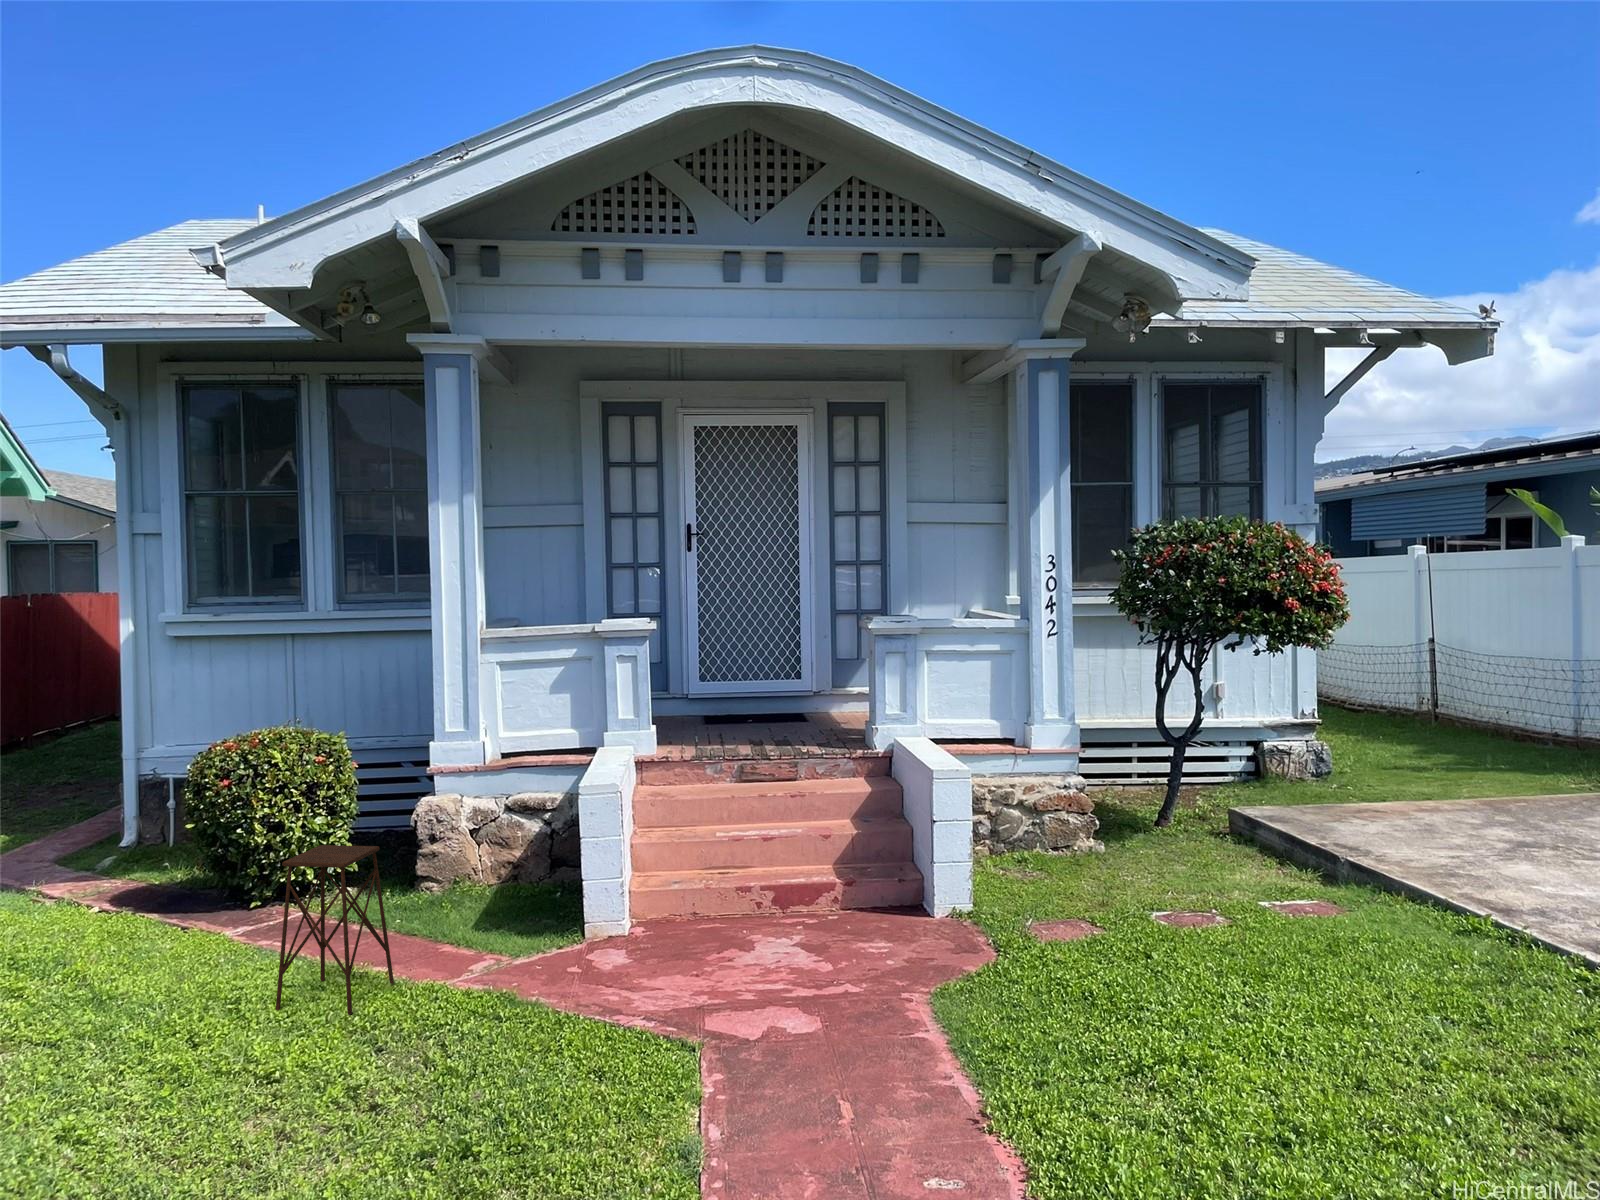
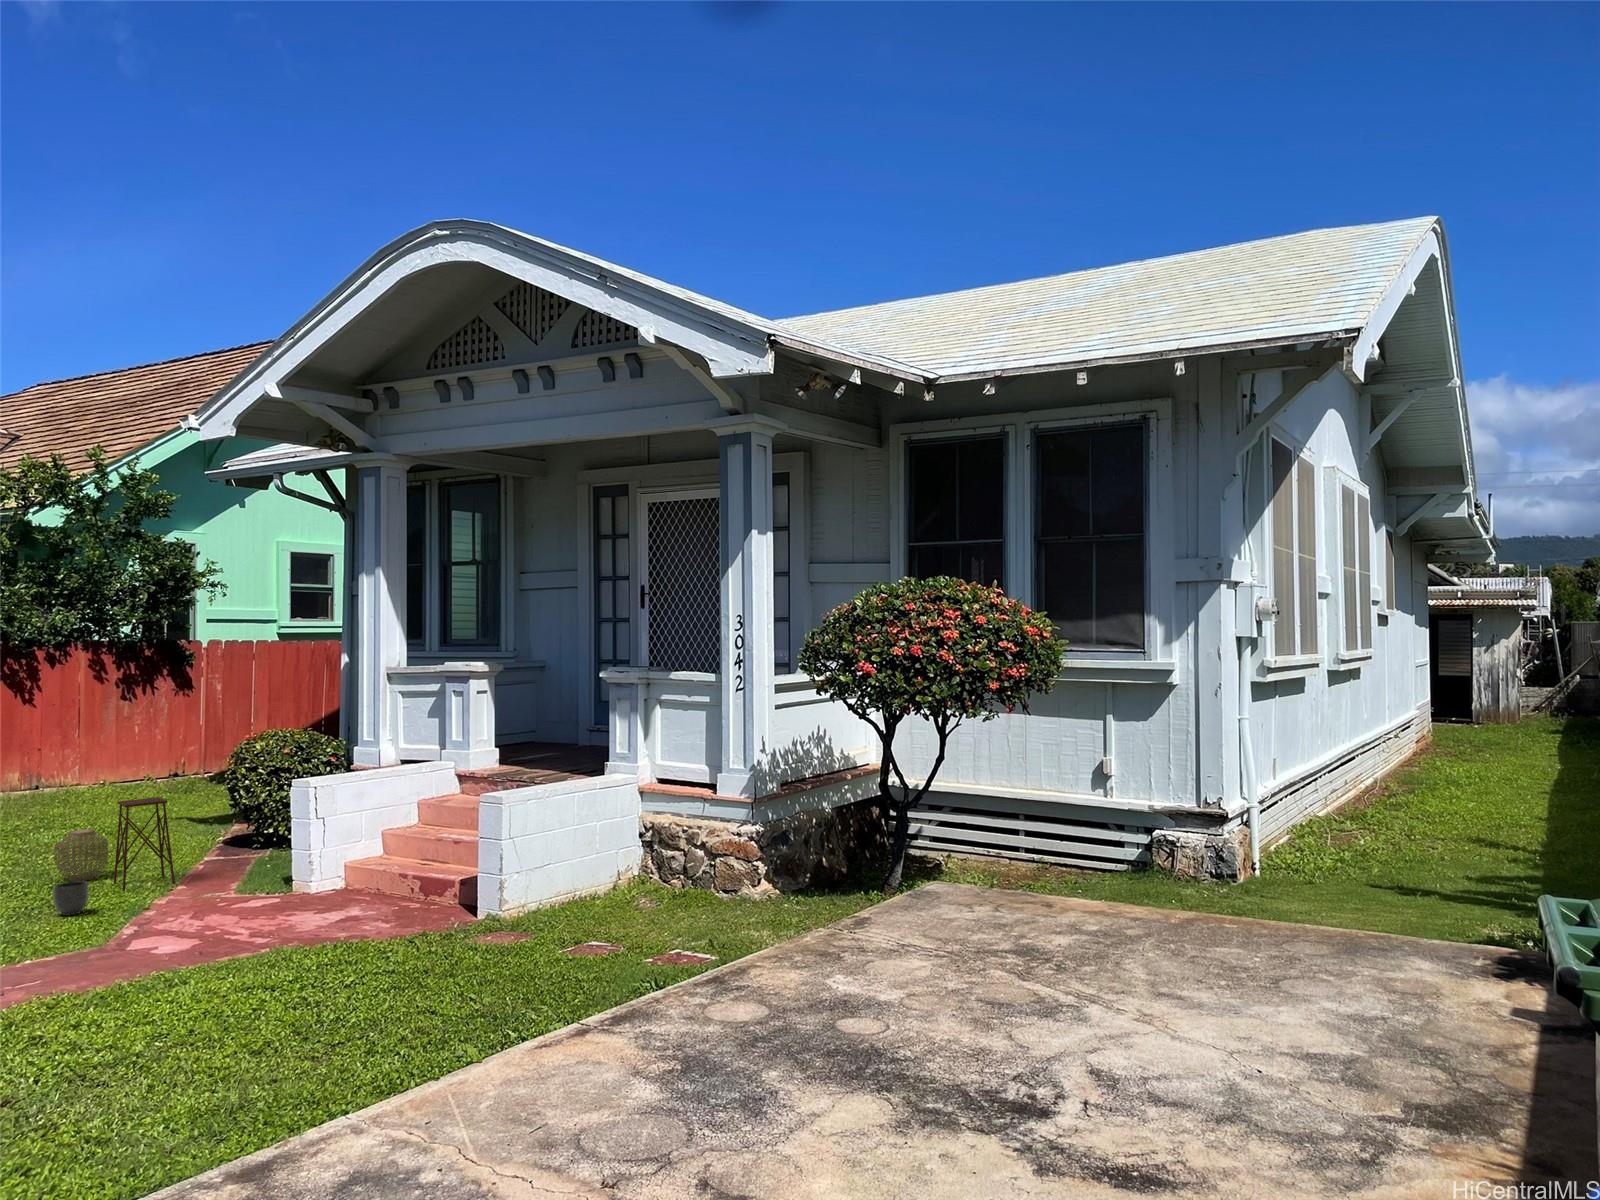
woven basket: none [126,923,226,1028] -> present [55,829,108,881]
planter: none [387,1004,446,1074] -> present [53,881,88,915]

